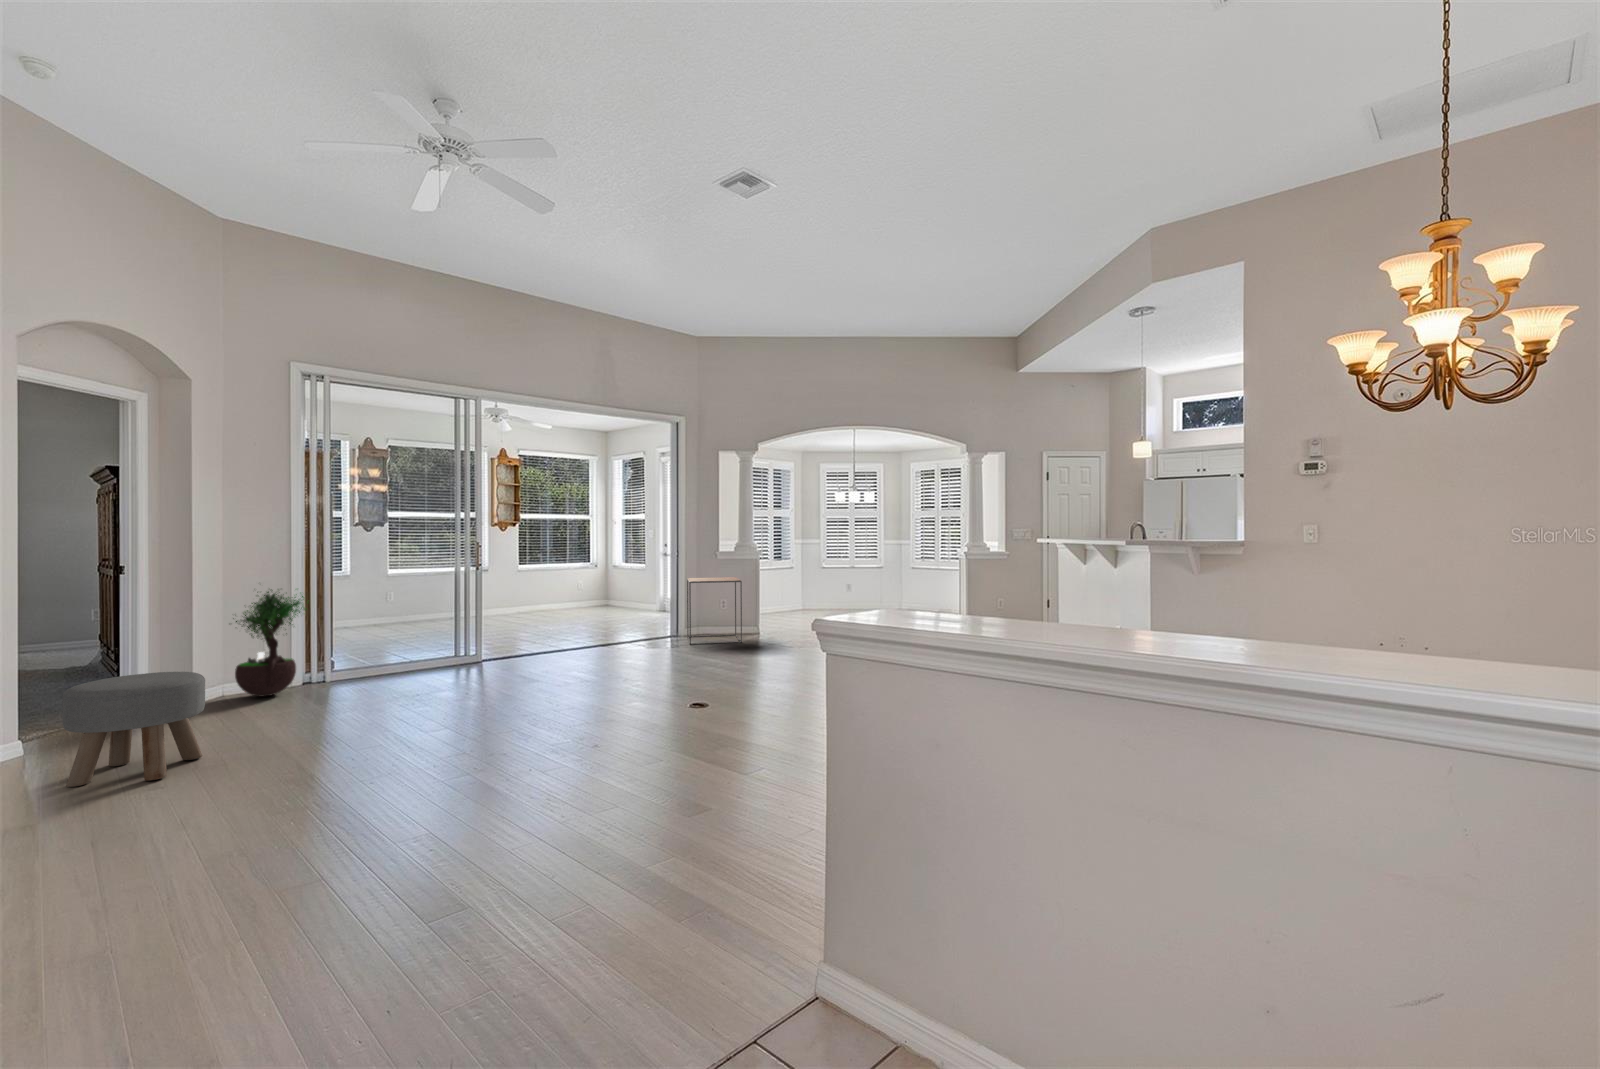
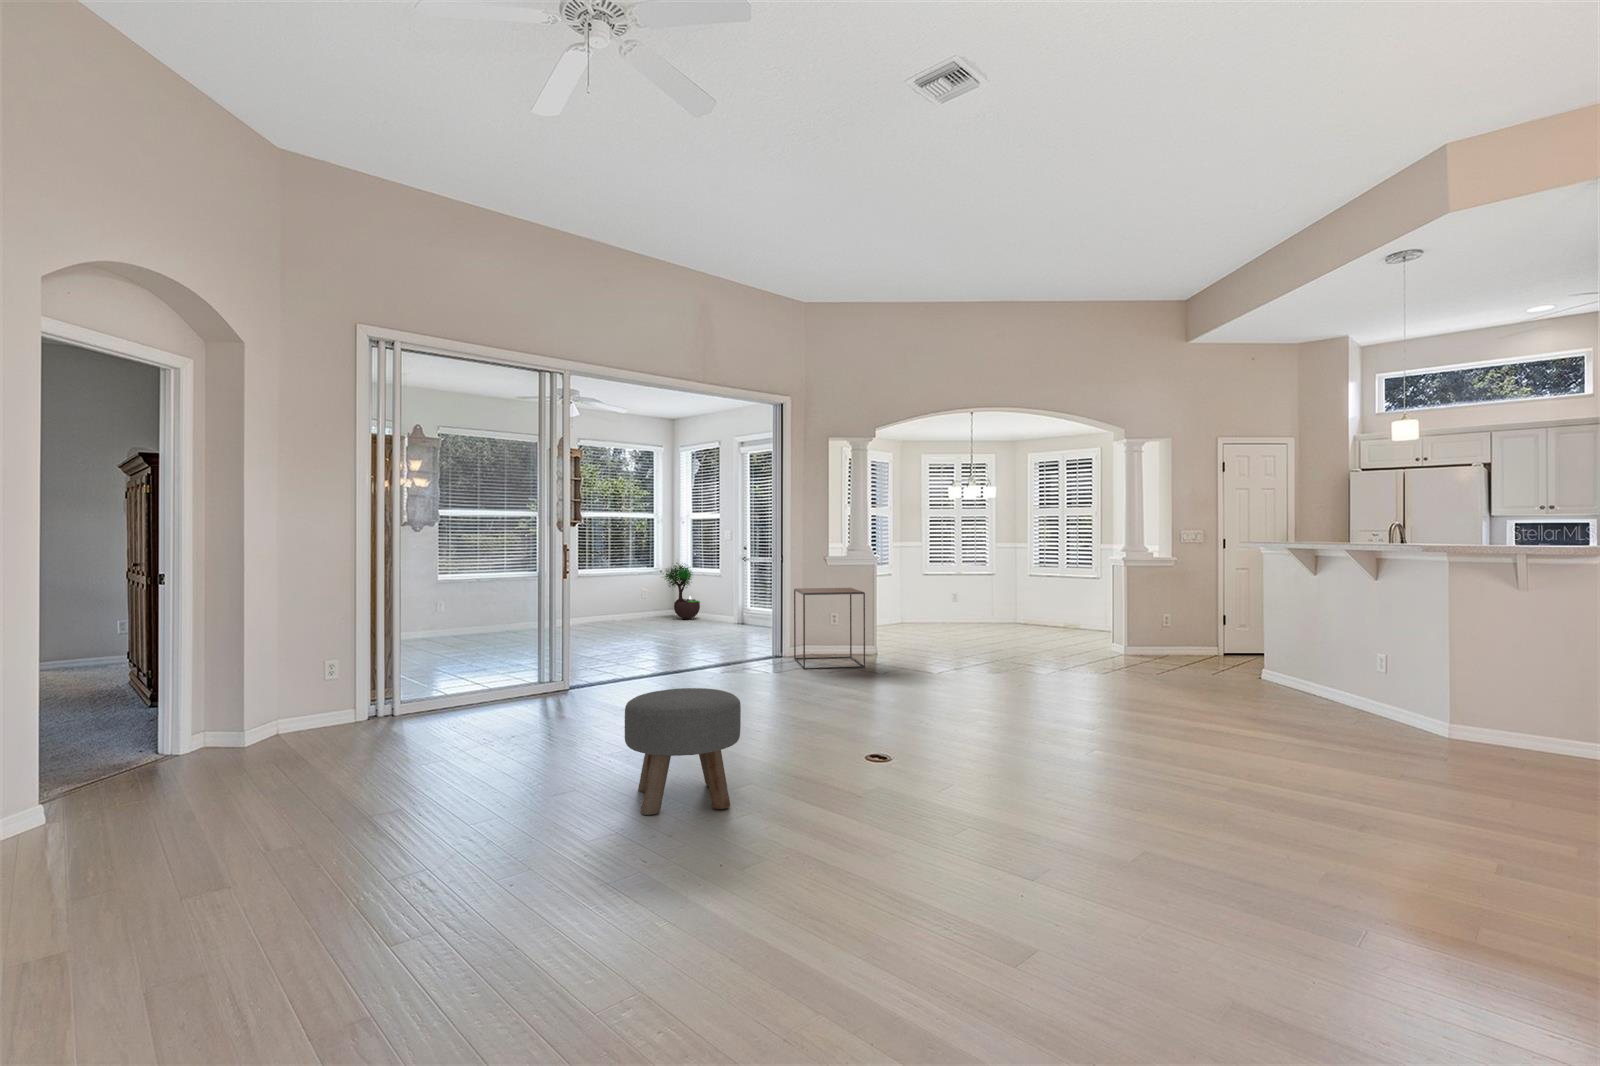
potted tree: present [233,589,305,697] -> present [665,563,700,619]
ottoman: present [62,672,205,787] -> present [625,688,741,815]

